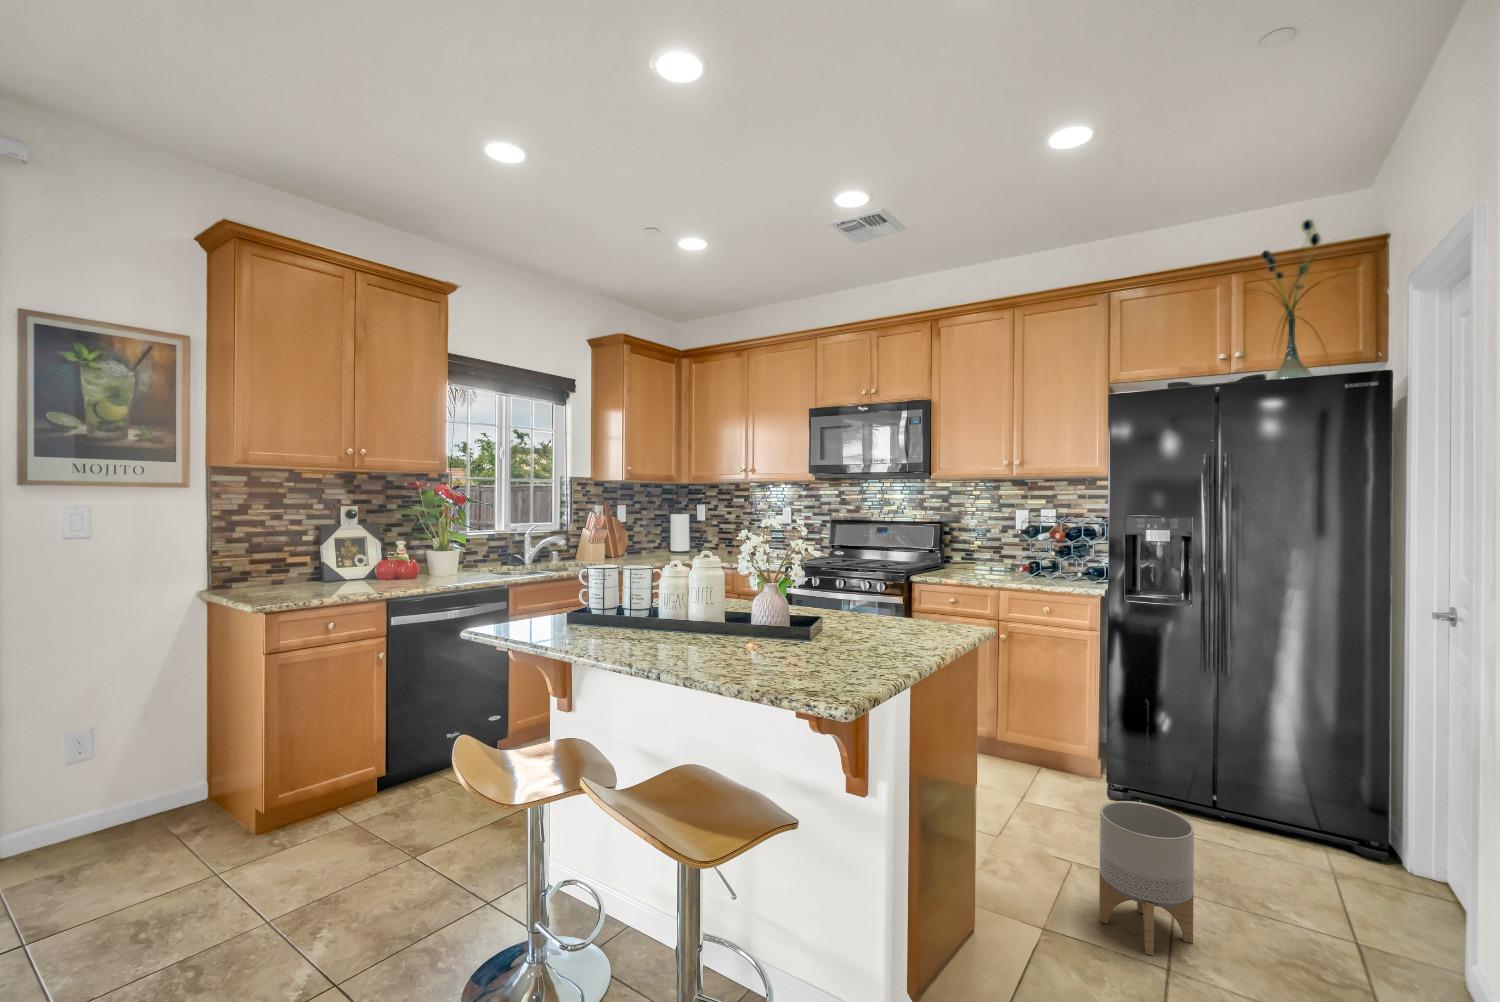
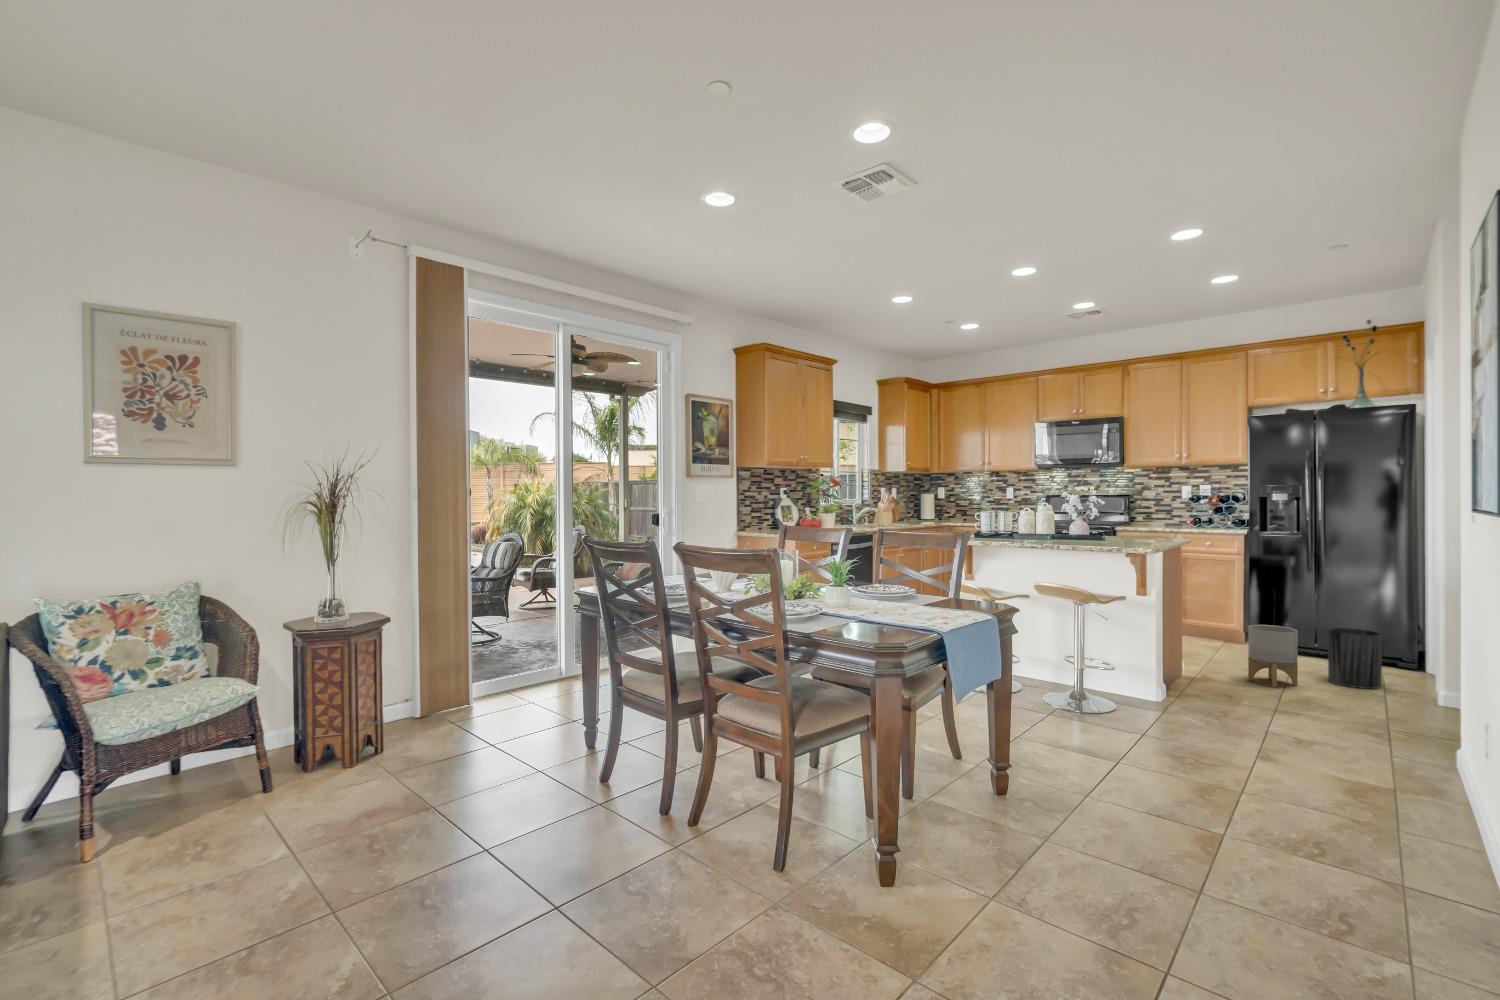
trash can: none [1247,802,1352,952] -> present [1328,628,1382,689]

